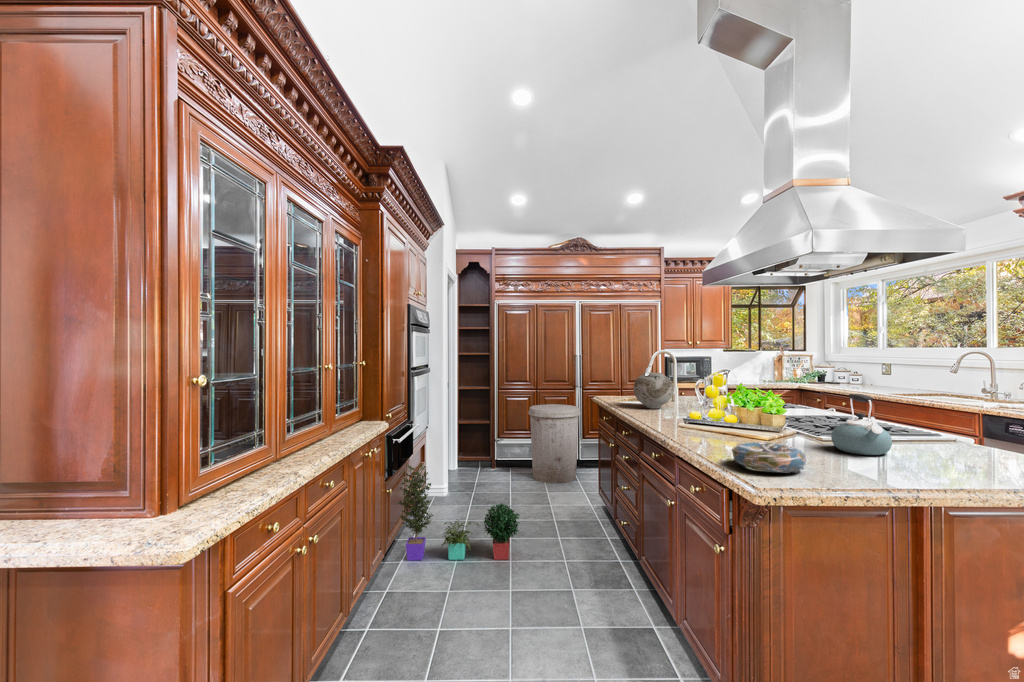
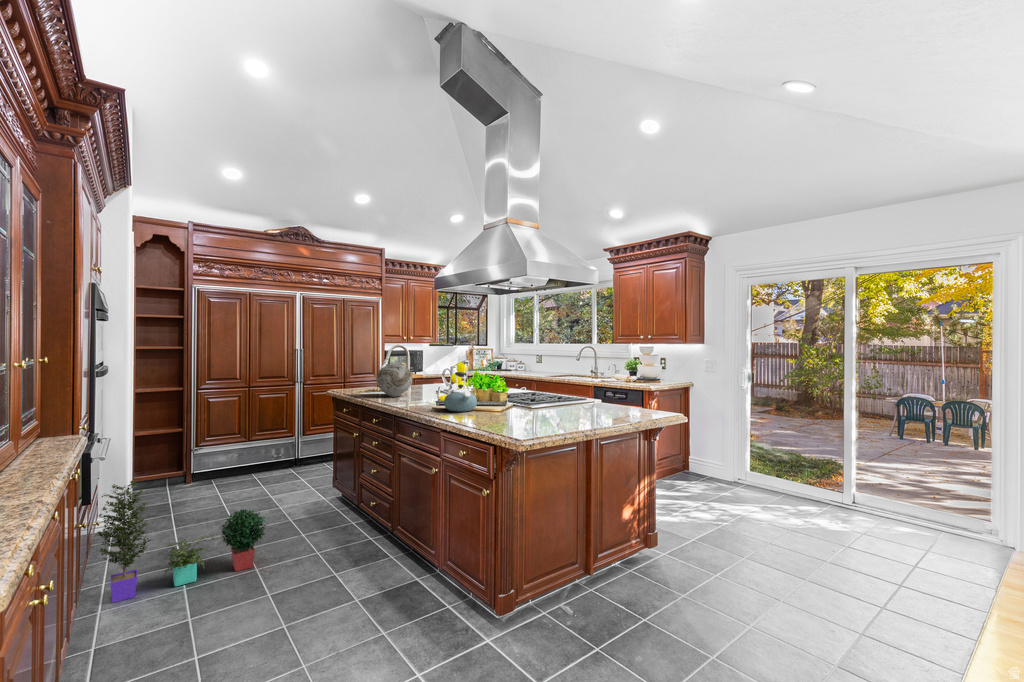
kettle: present [831,394,892,455] -> present [444,372,477,412]
trash can: present [528,404,581,483] -> none [240,402,303,487]
decorative bowl: present [732,441,807,473] -> none [490,410,539,431]

